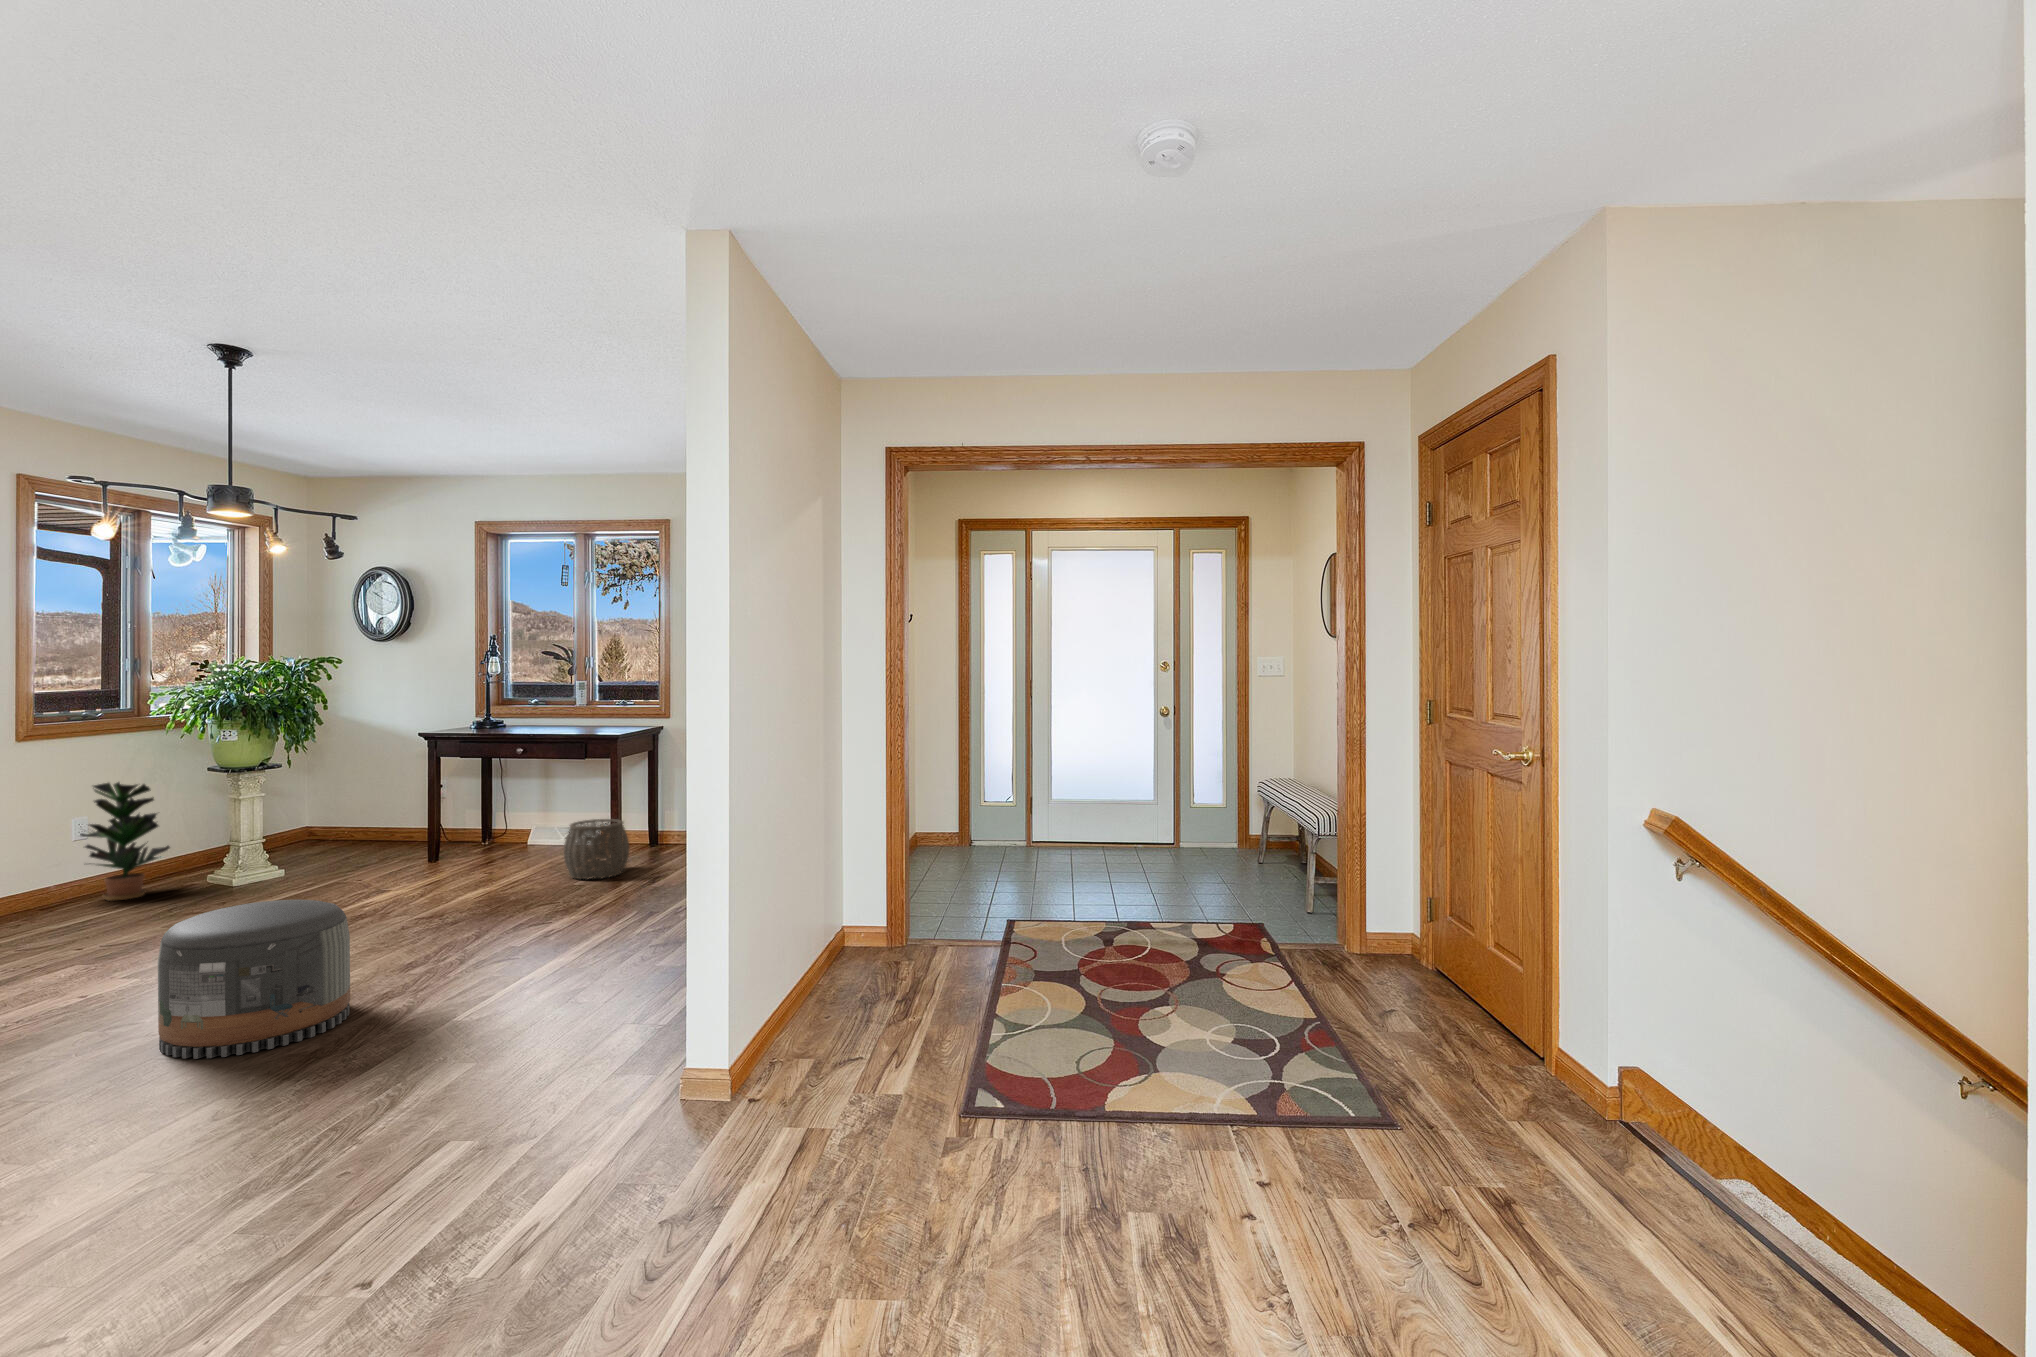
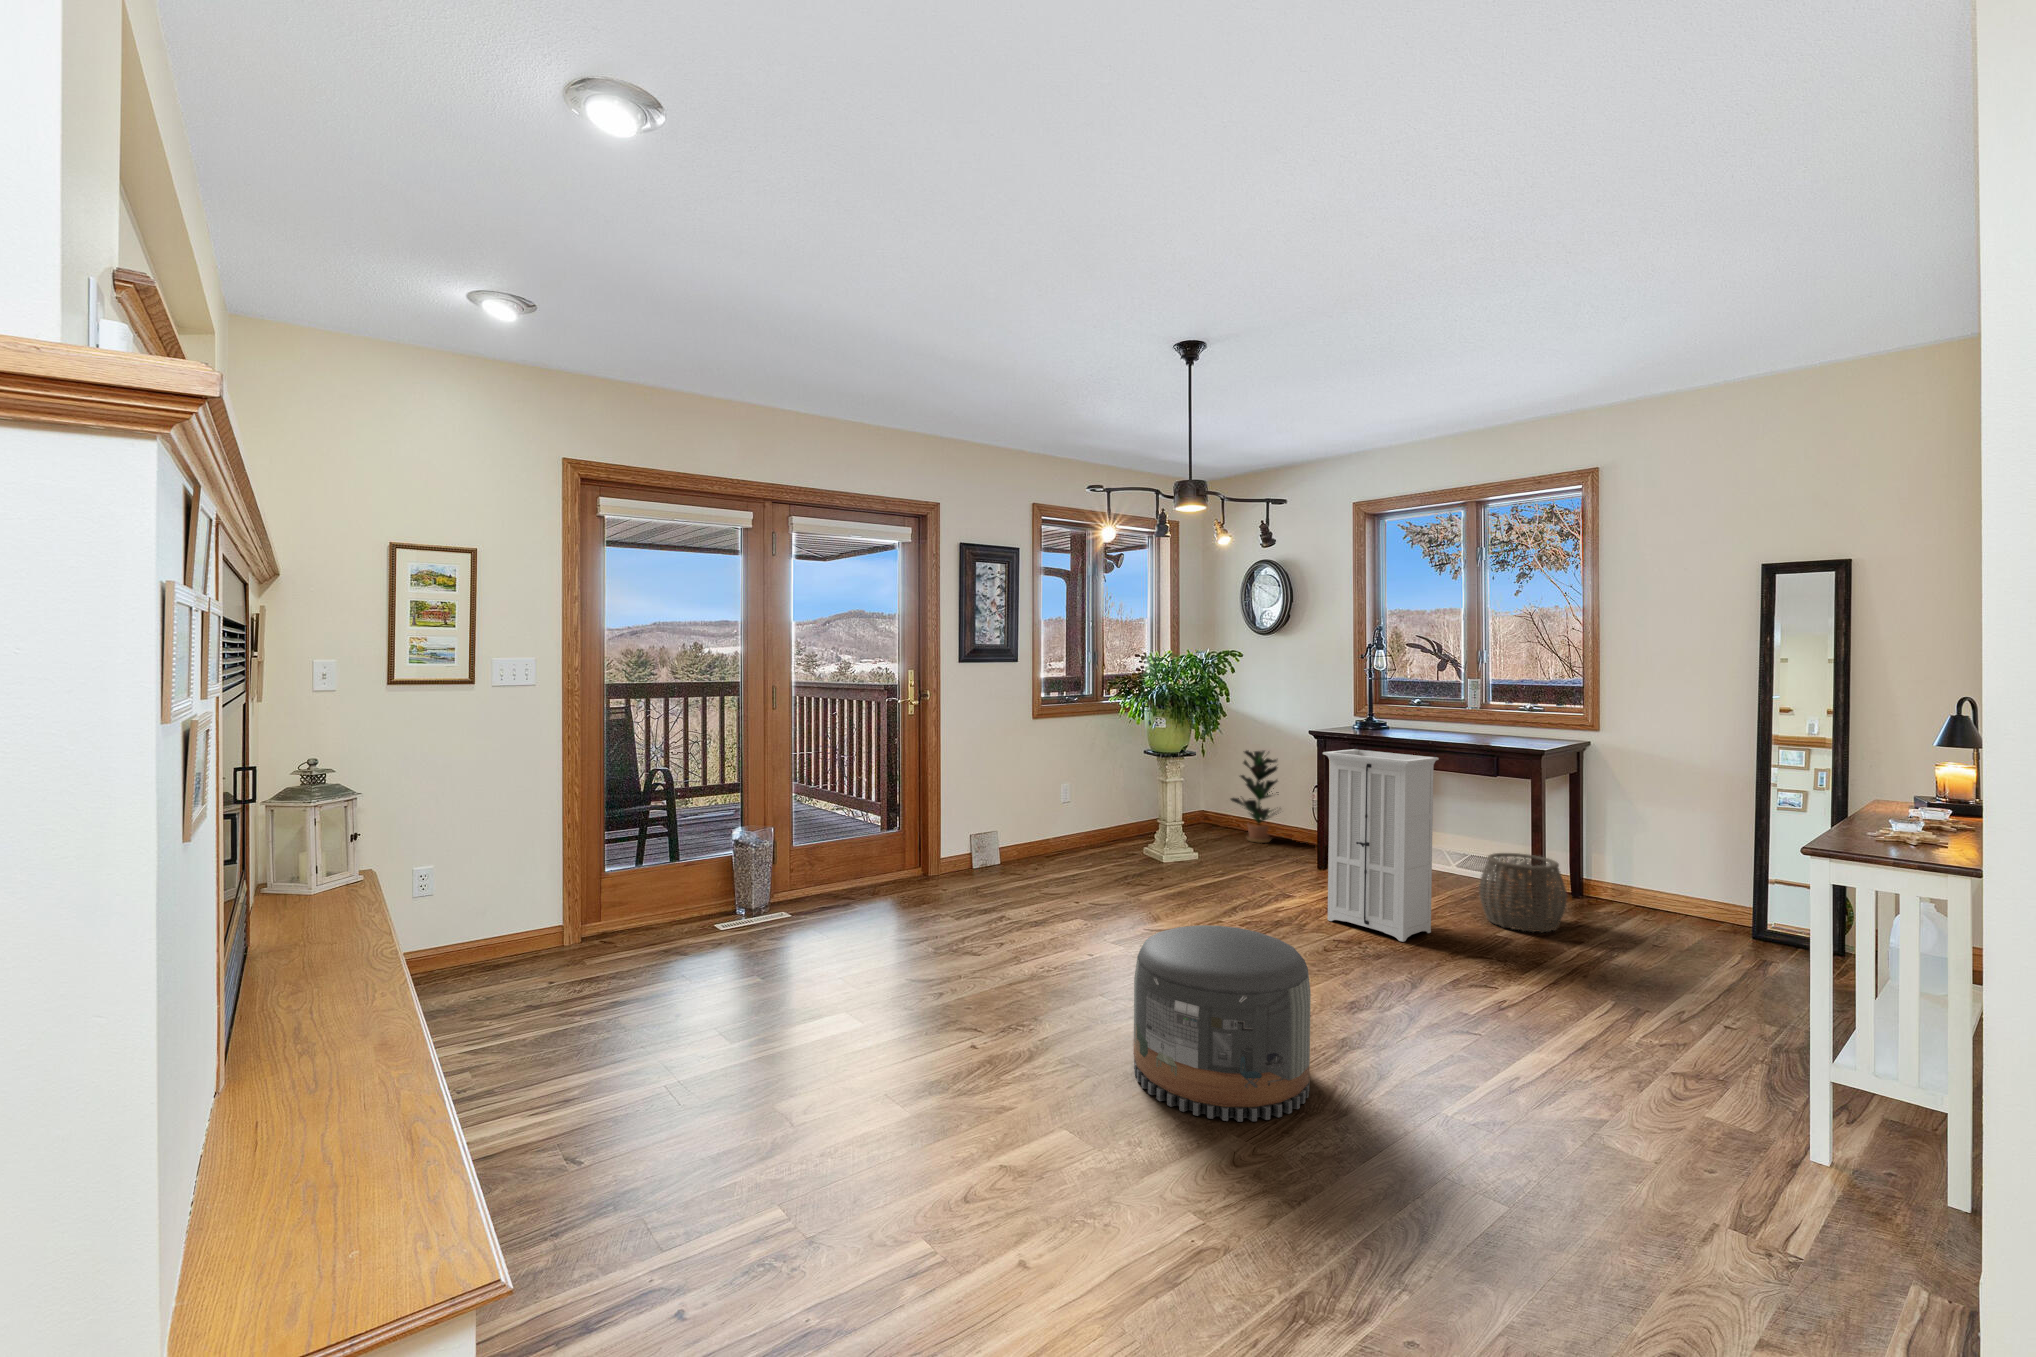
storage cabinet: none [411,742,519,905] -> present [1323,747,1439,942]
potted plant: present [81,782,170,900] -> present [1231,751,1279,843]

